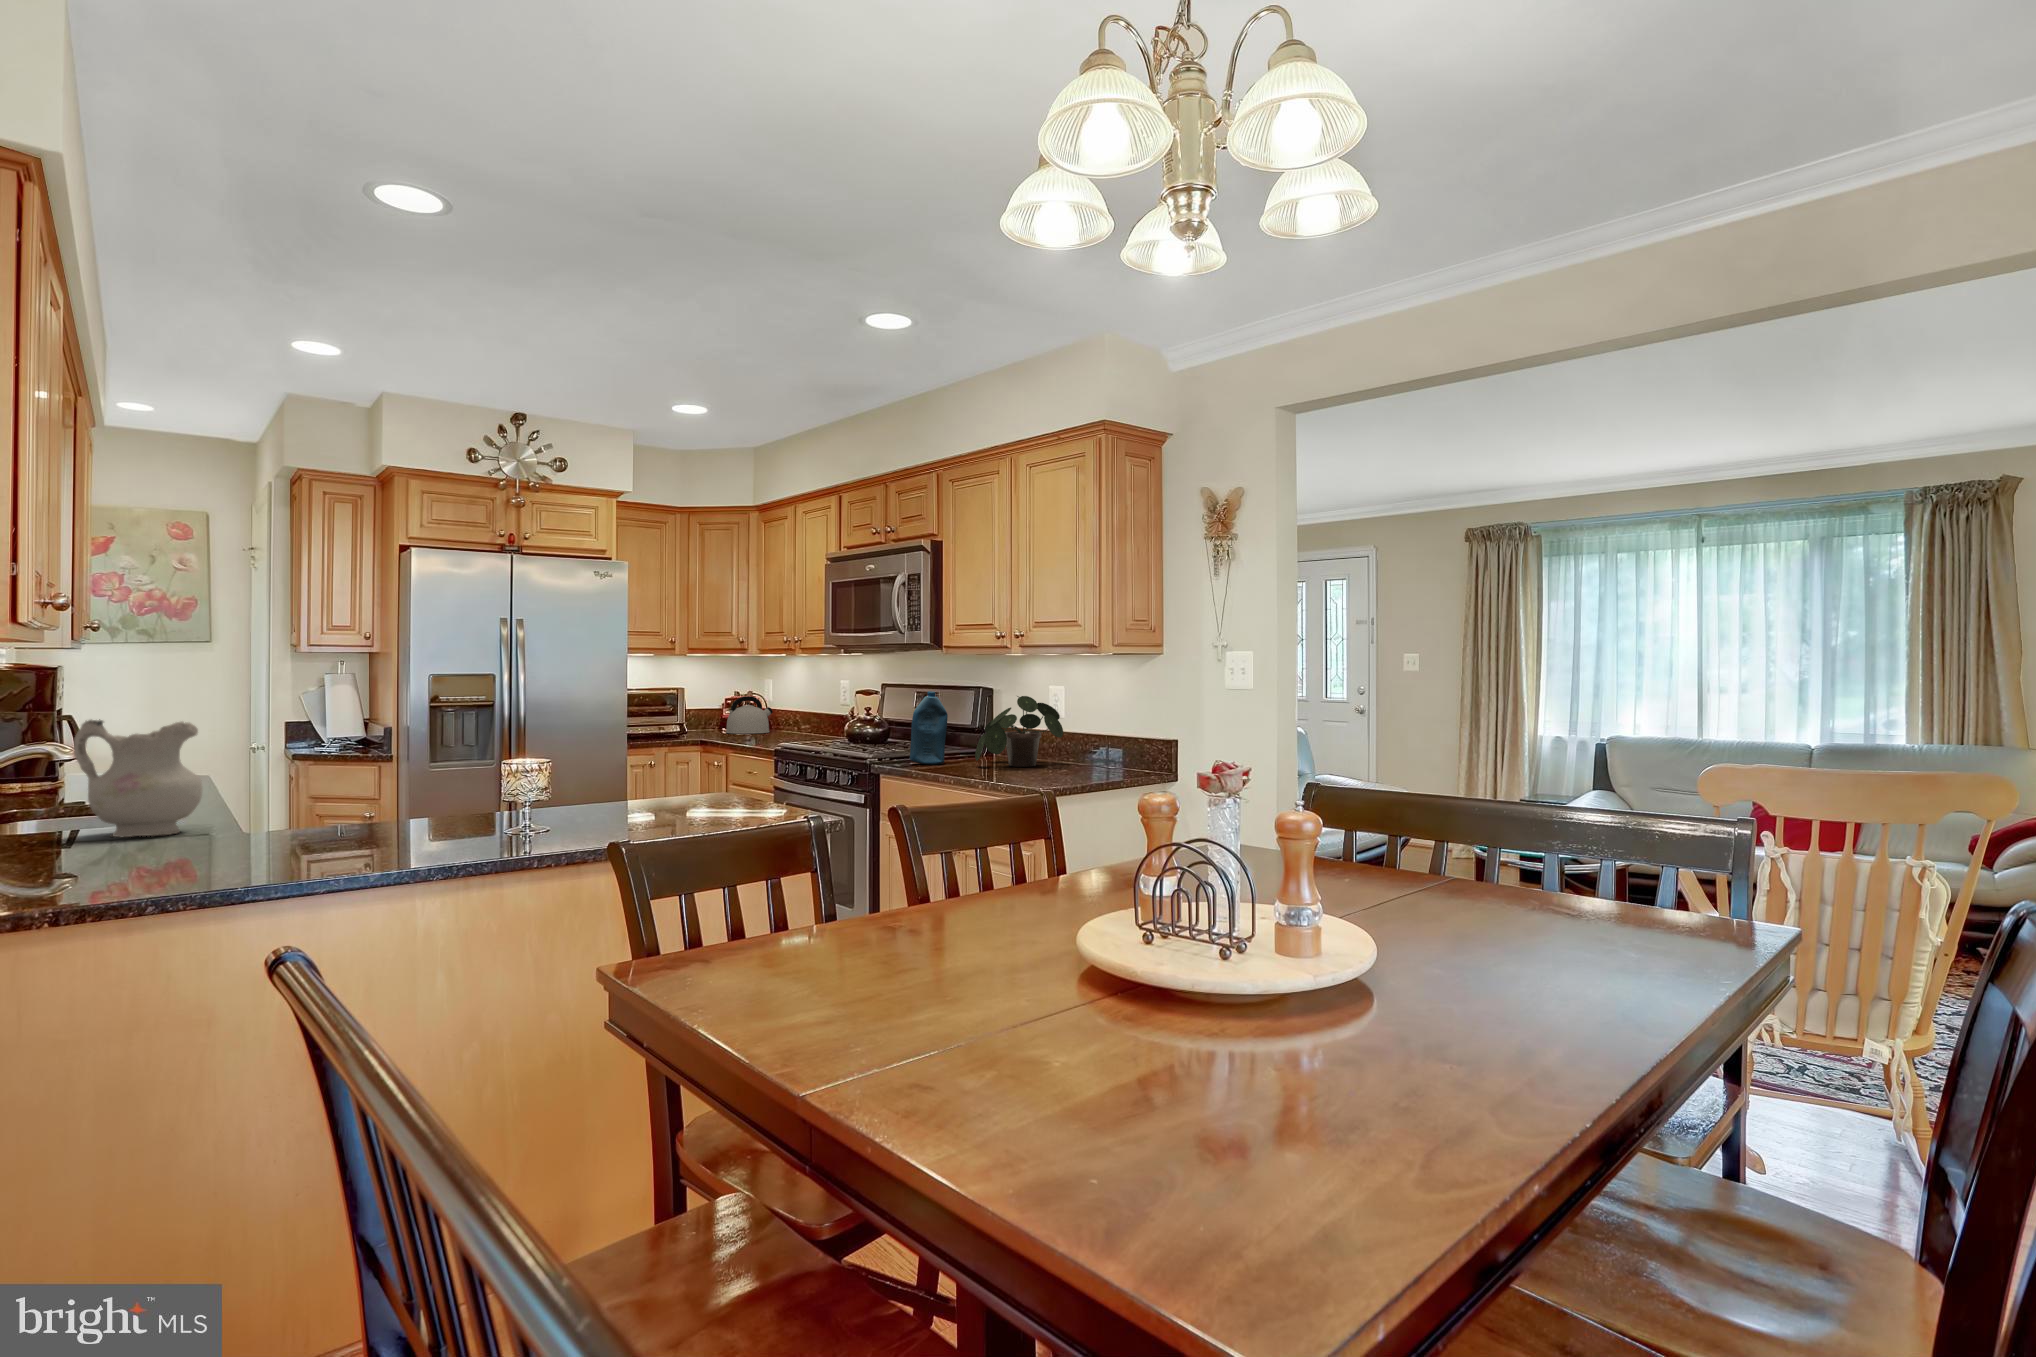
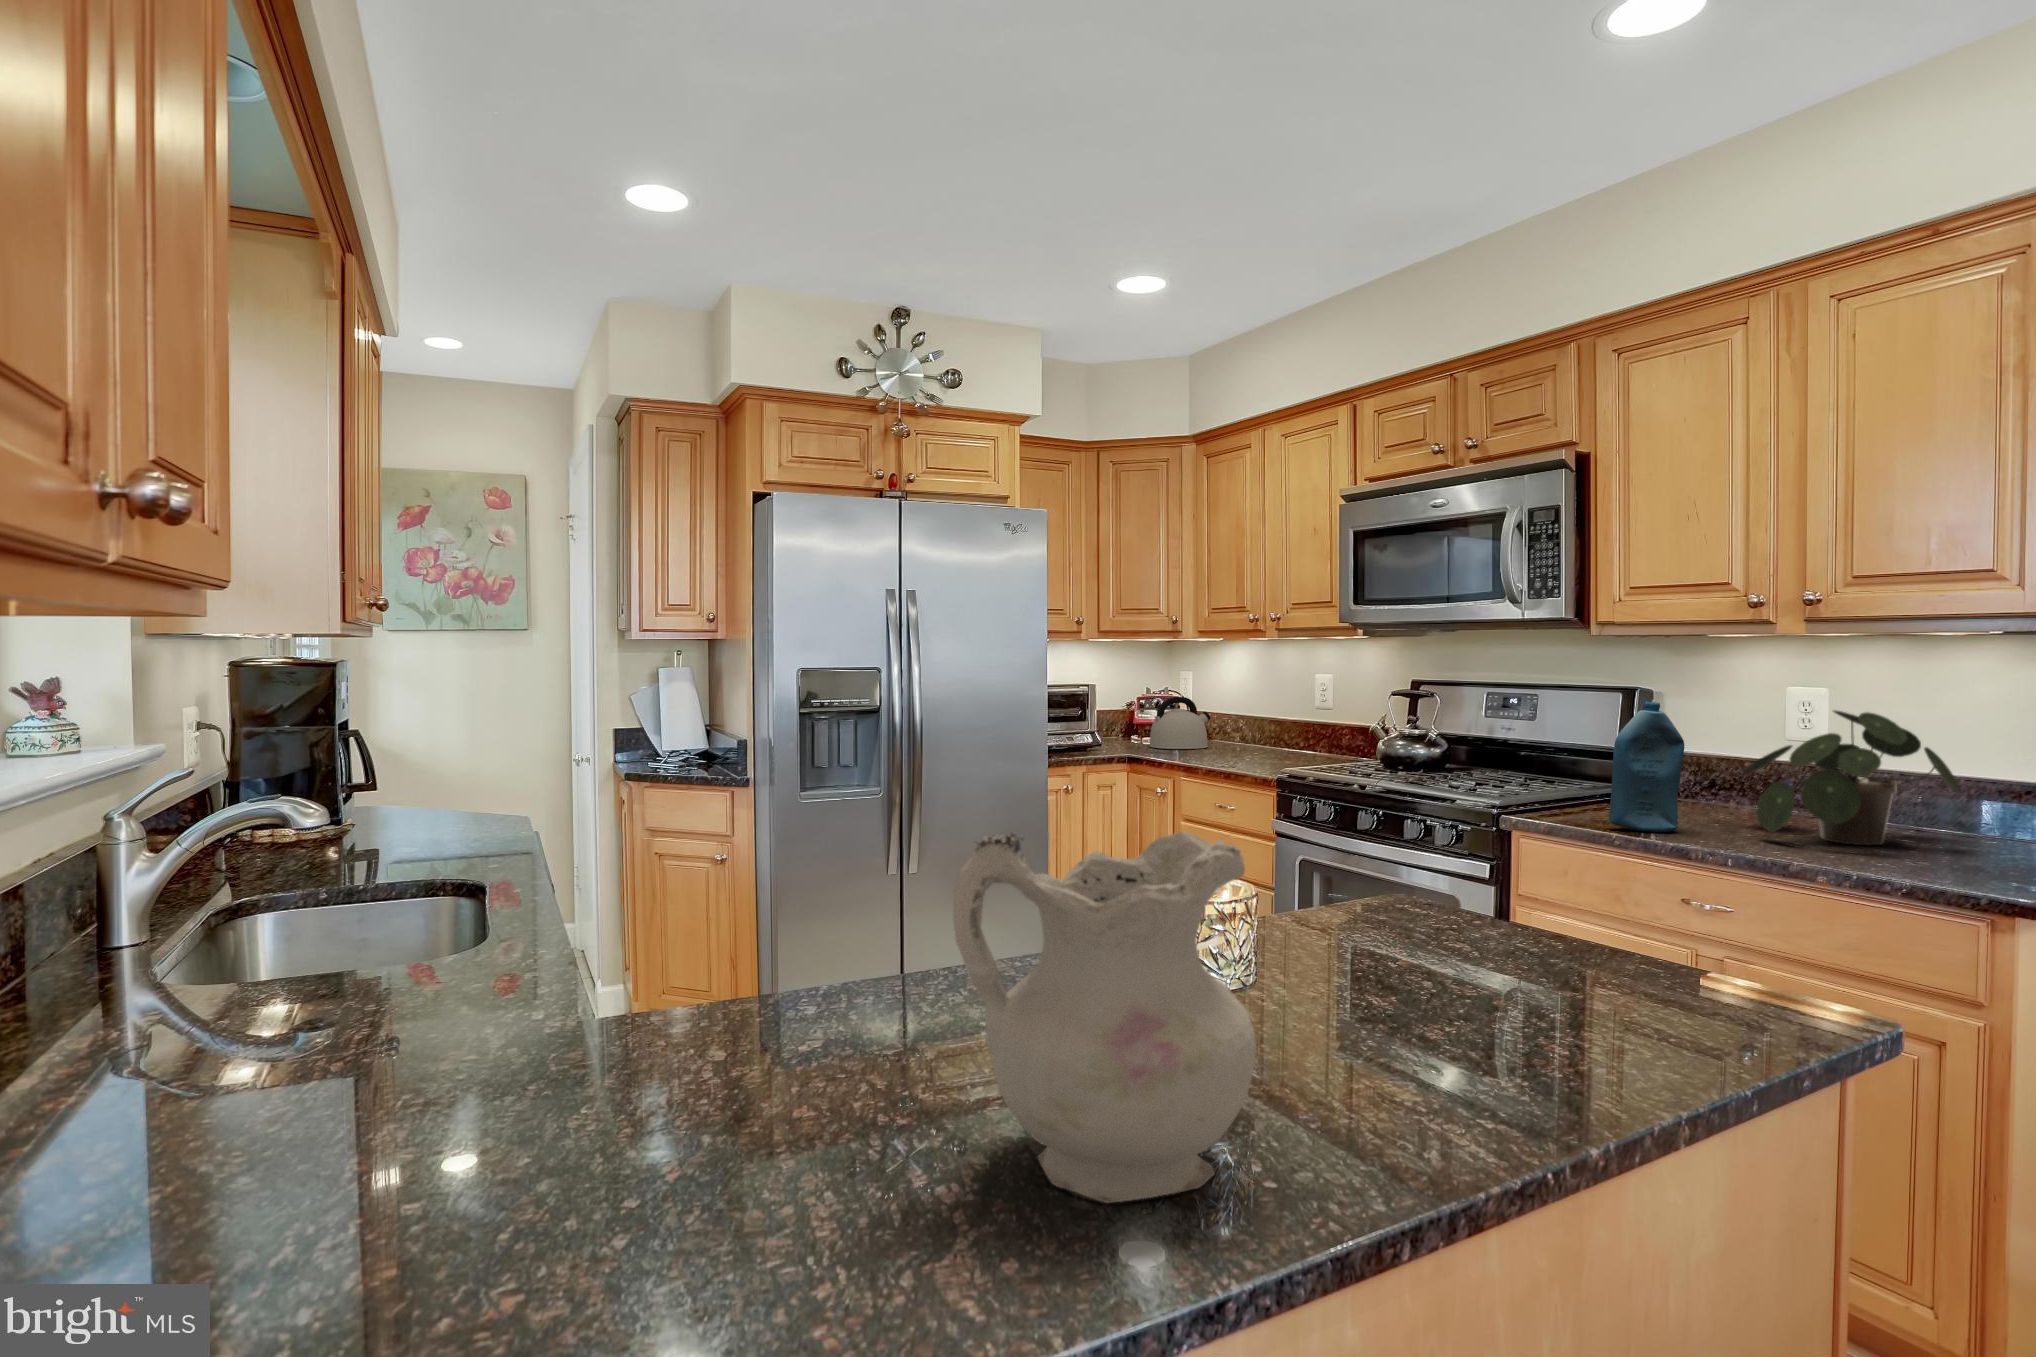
ceramic pitcher: present [74,719,203,837] -> present [953,832,1256,1203]

